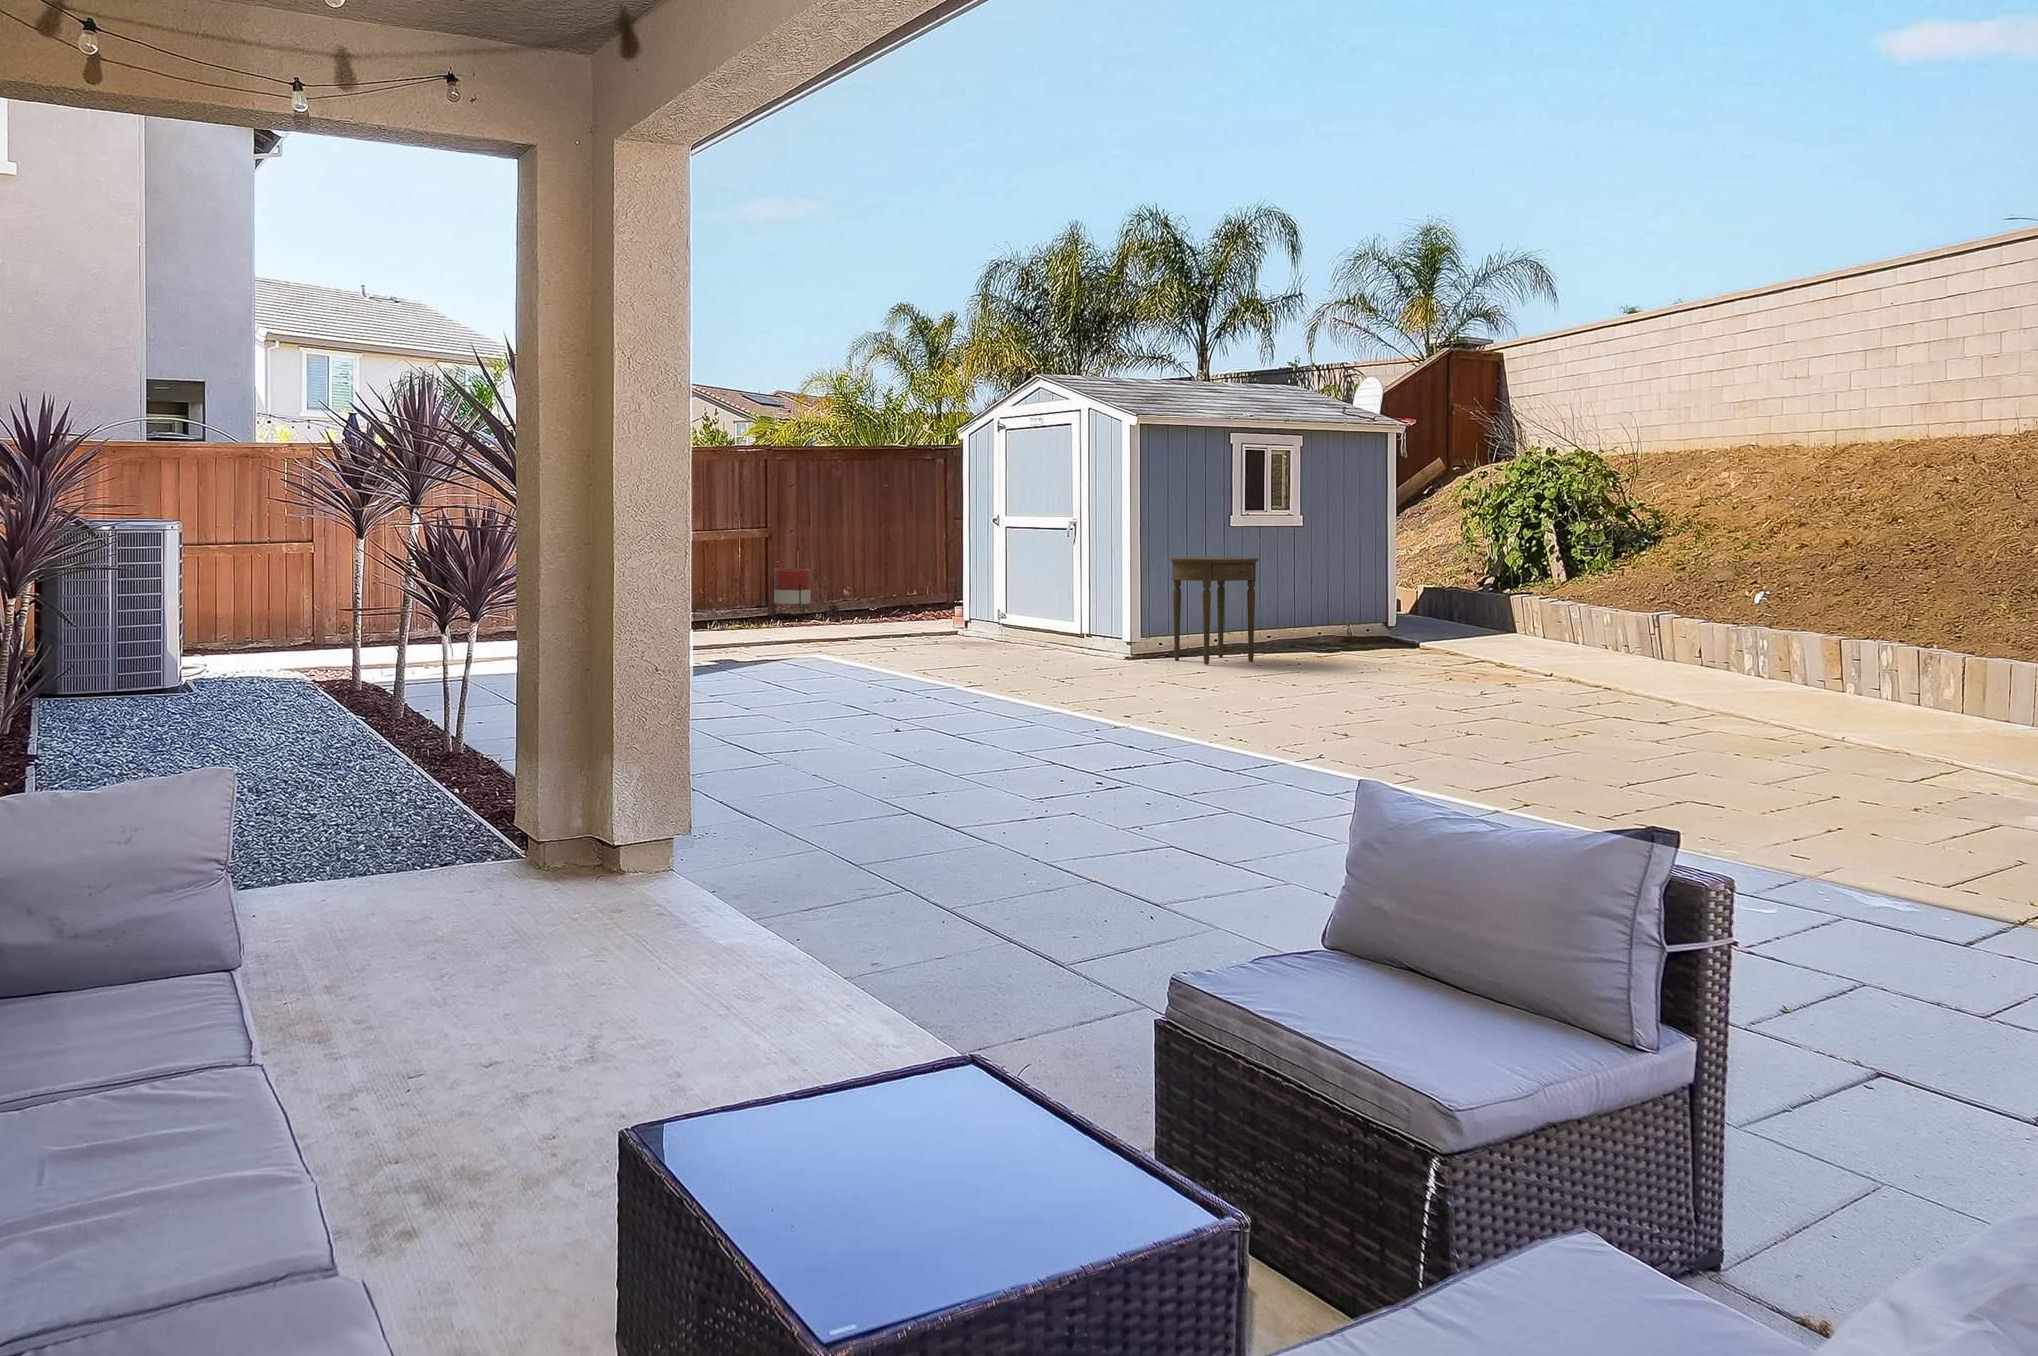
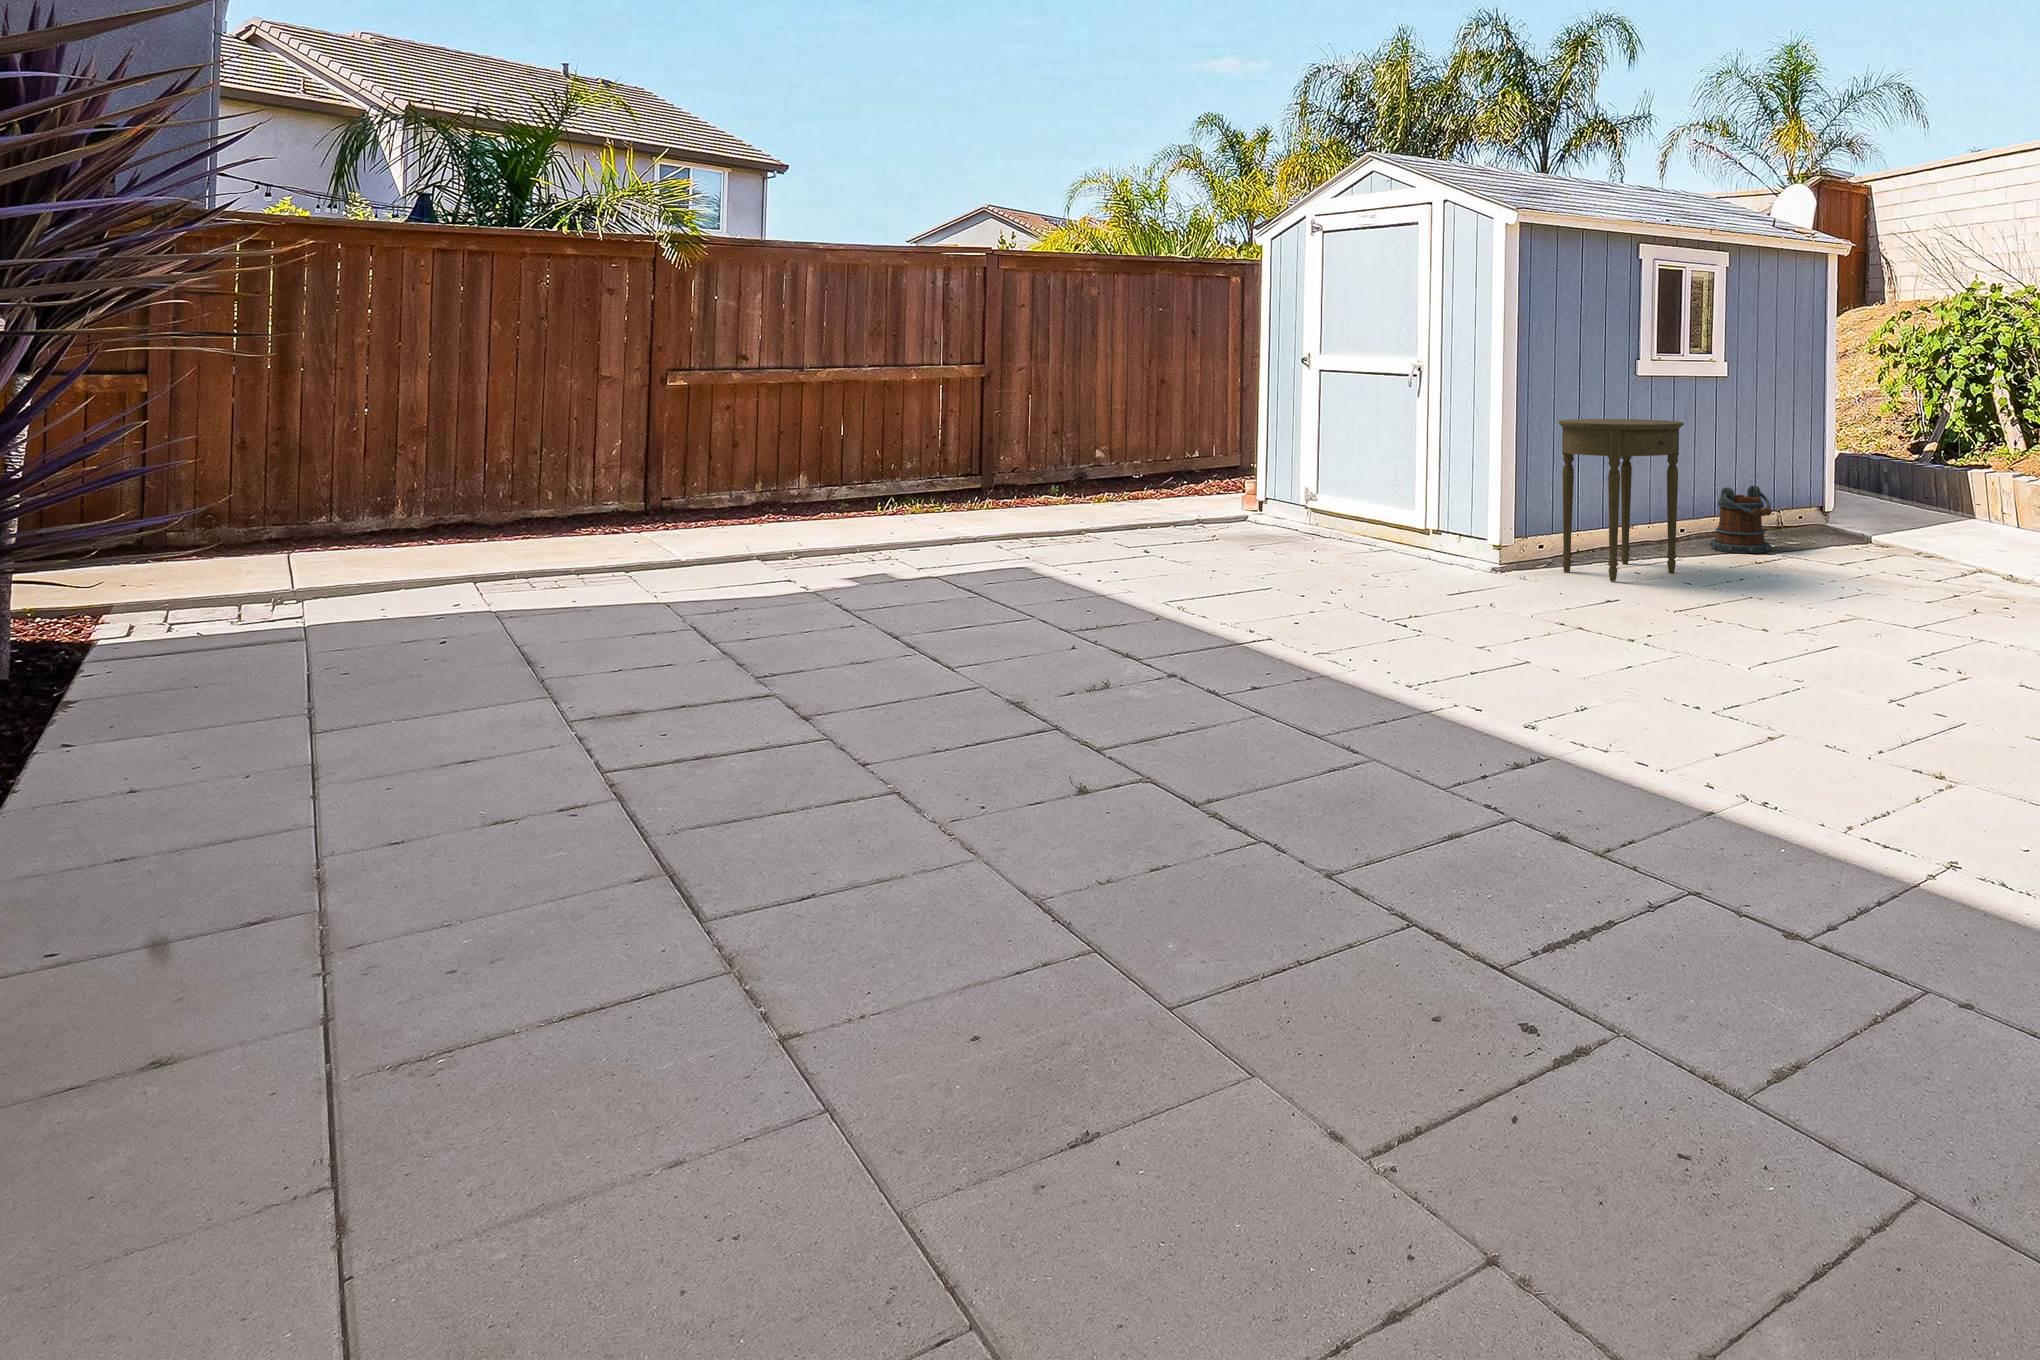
planter: present [773,568,811,619] -> none [991,425,1048,499]
bucket: none [1290,606,1335,653] -> present [1709,486,1772,553]

